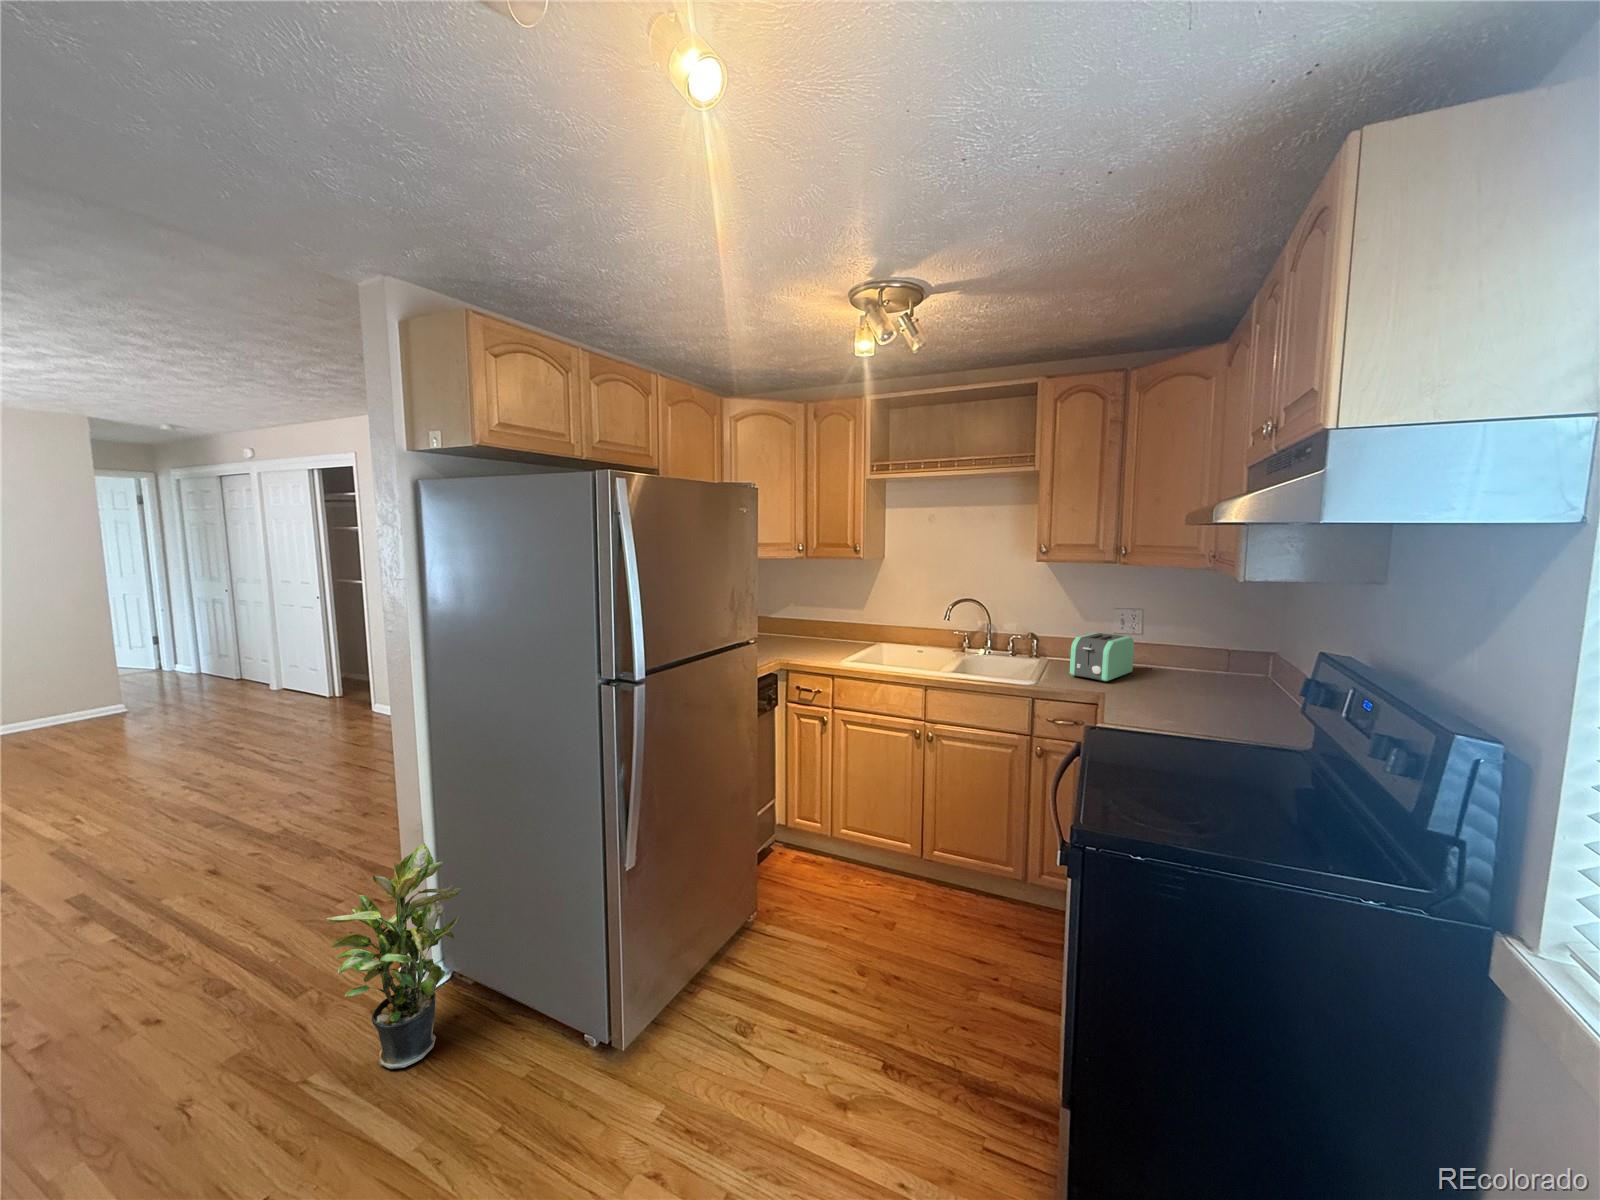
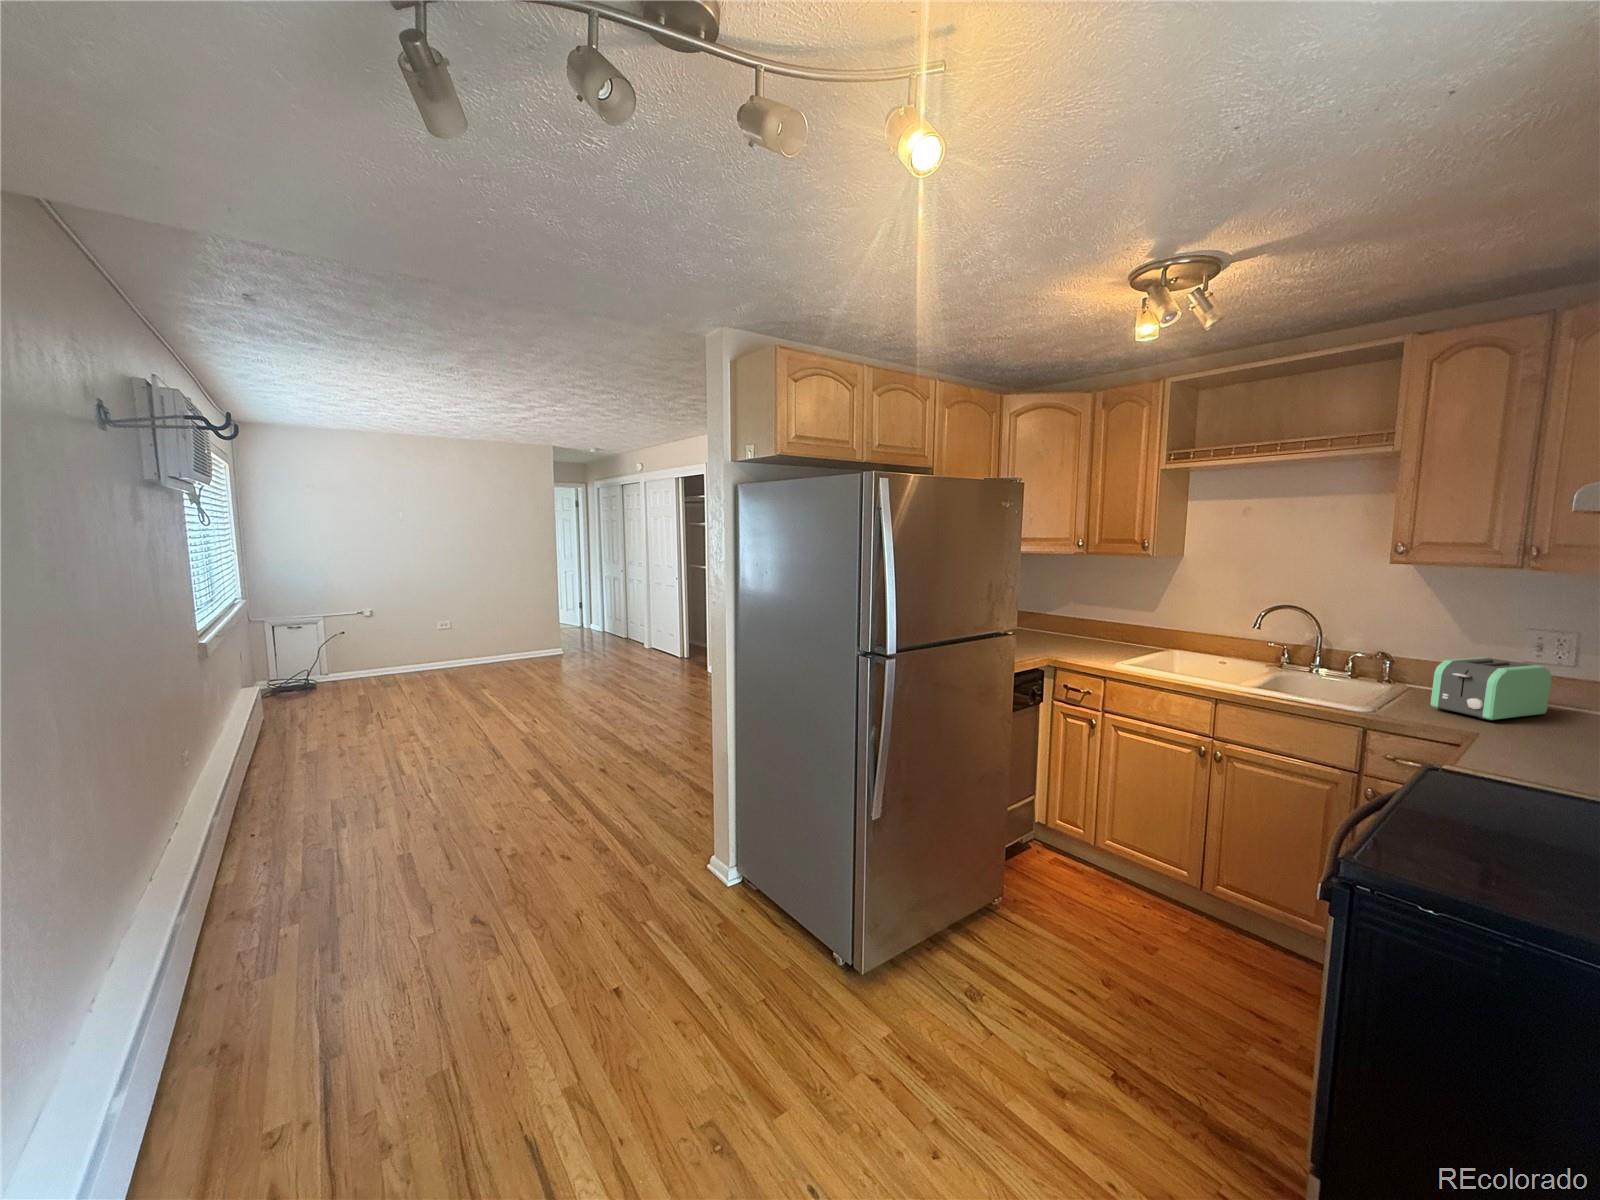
potted plant: present [327,843,461,1069] -> none [662,767,750,933]

